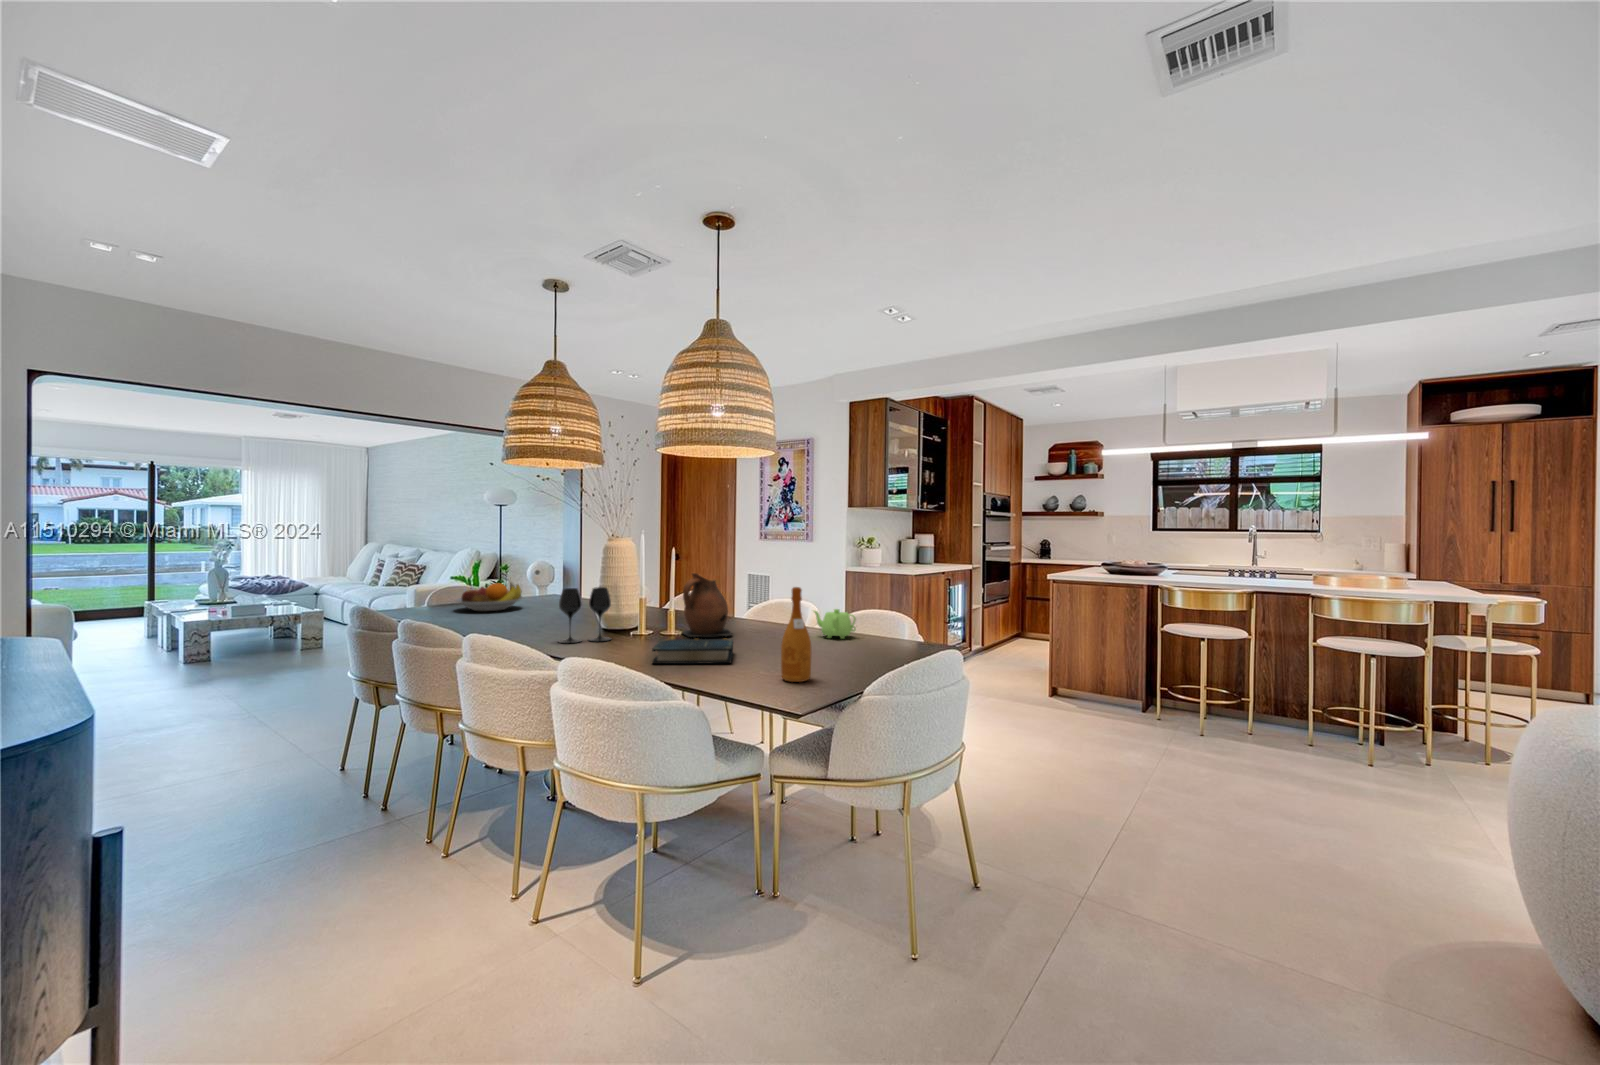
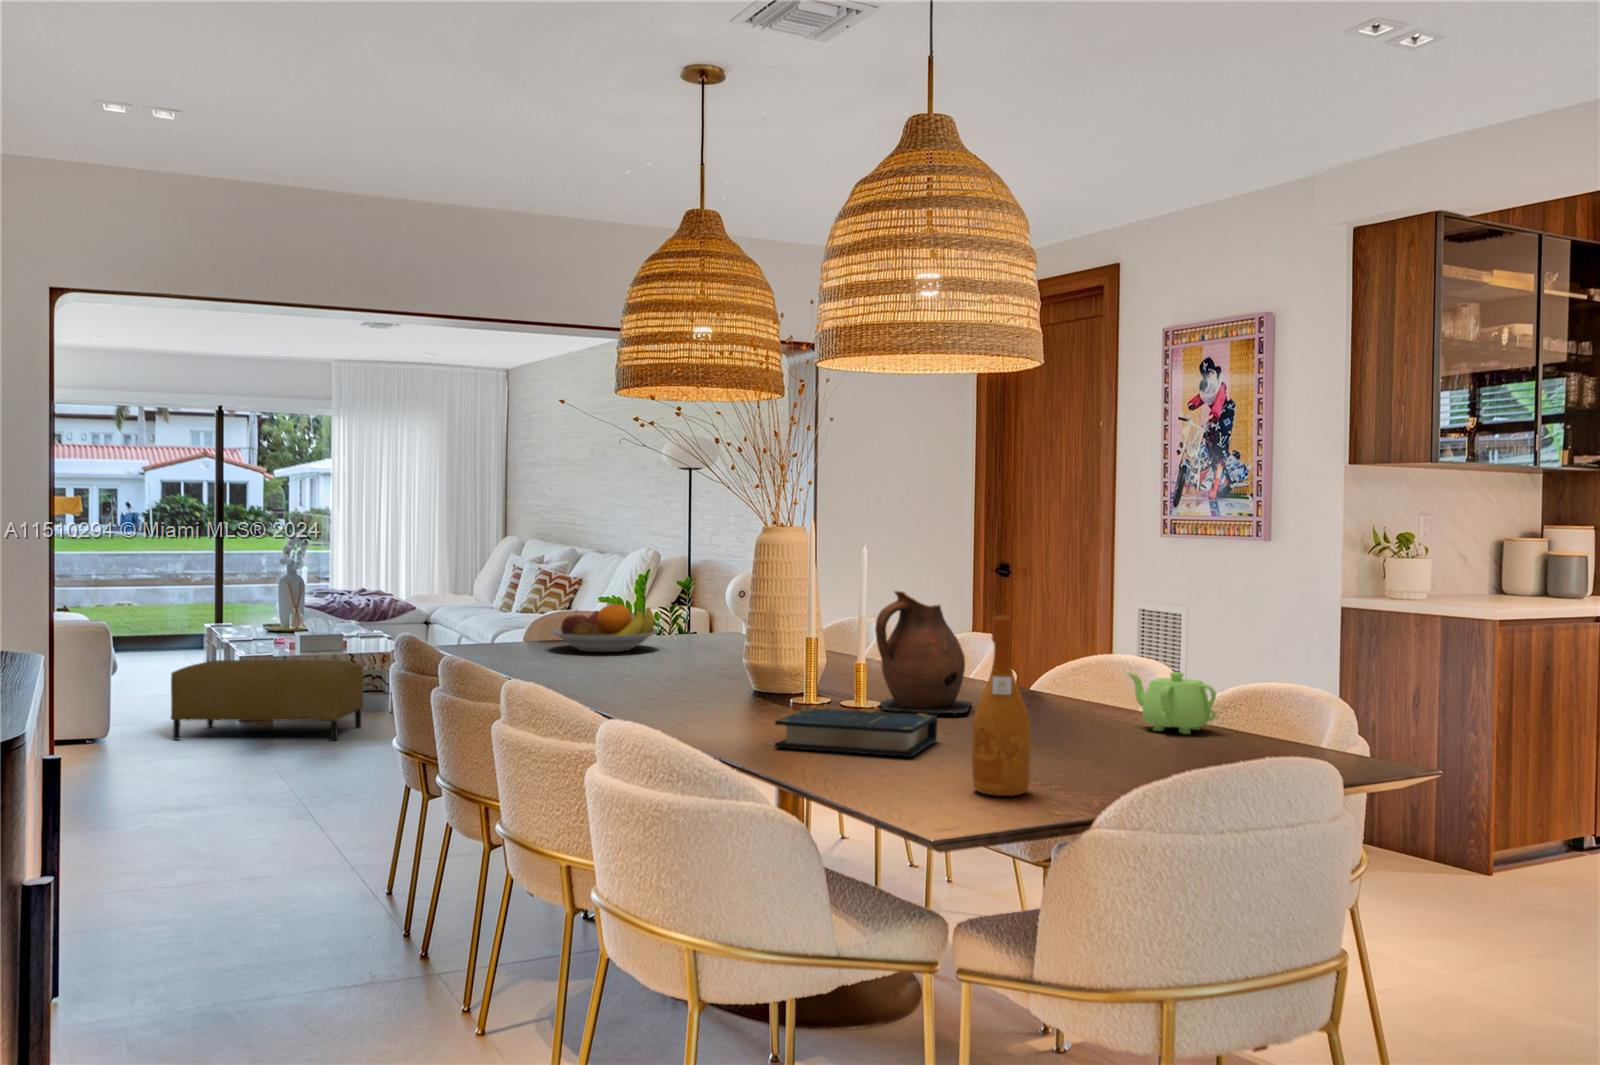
wine glass: present [559,587,611,643] -> none [661,612,750,708]
ottoman: none [127,622,283,681] -> present [171,660,363,740]

